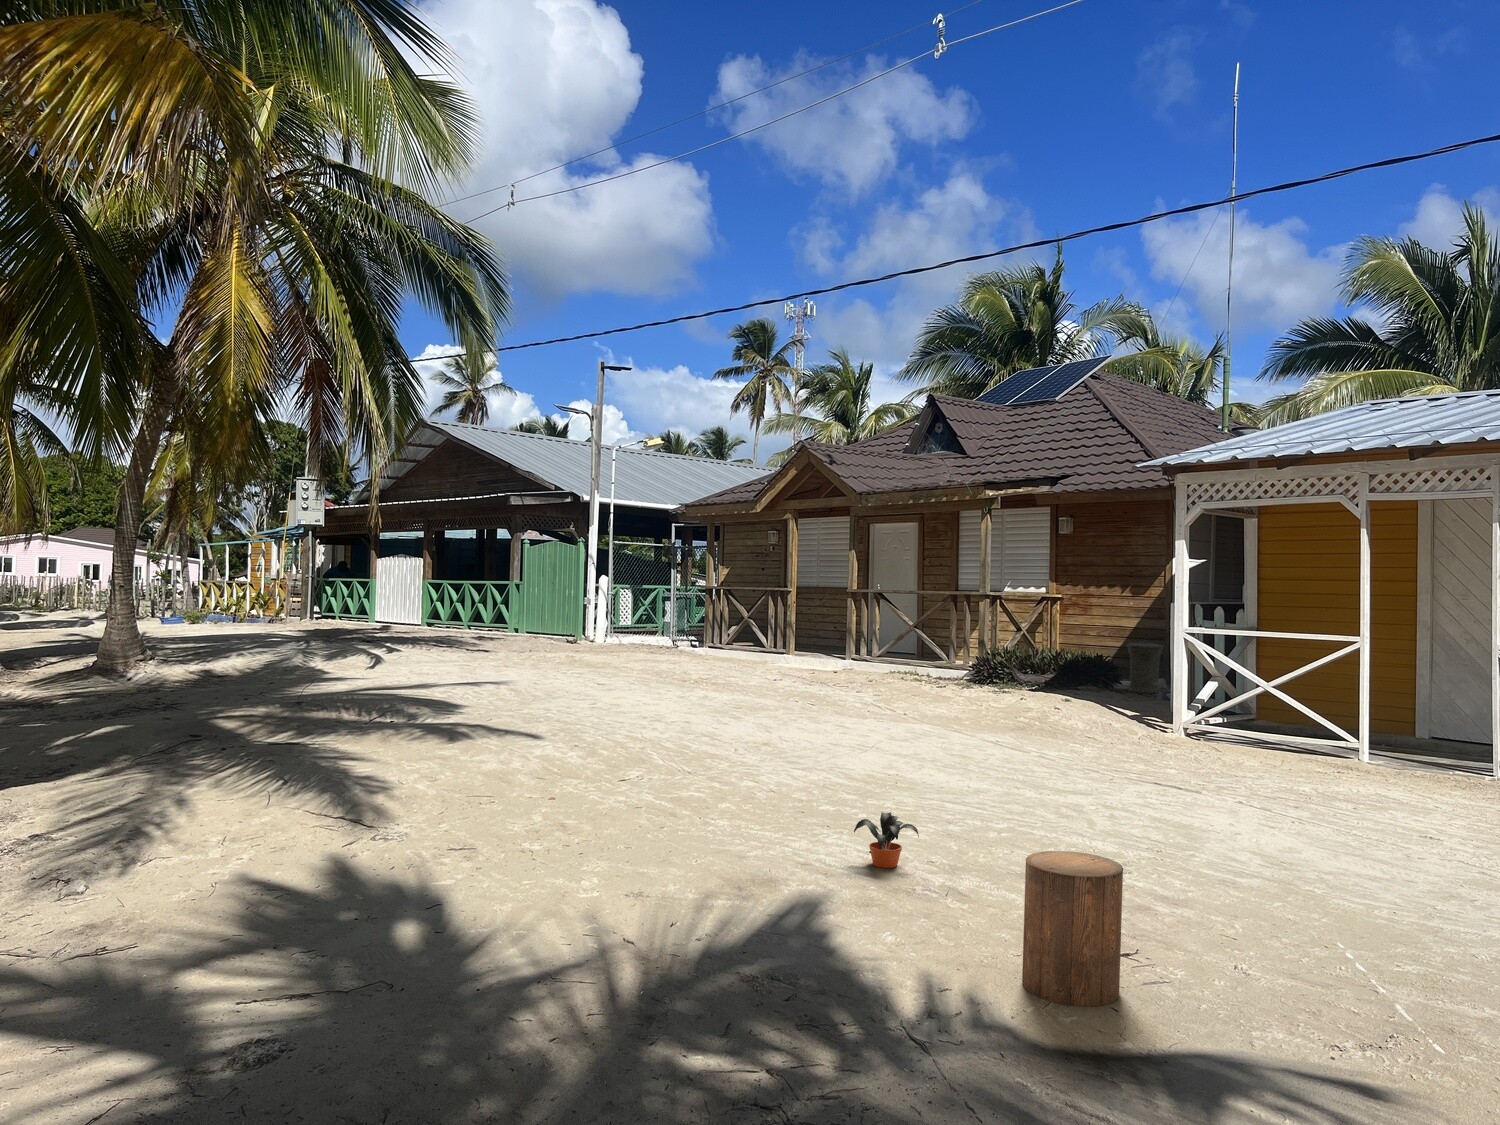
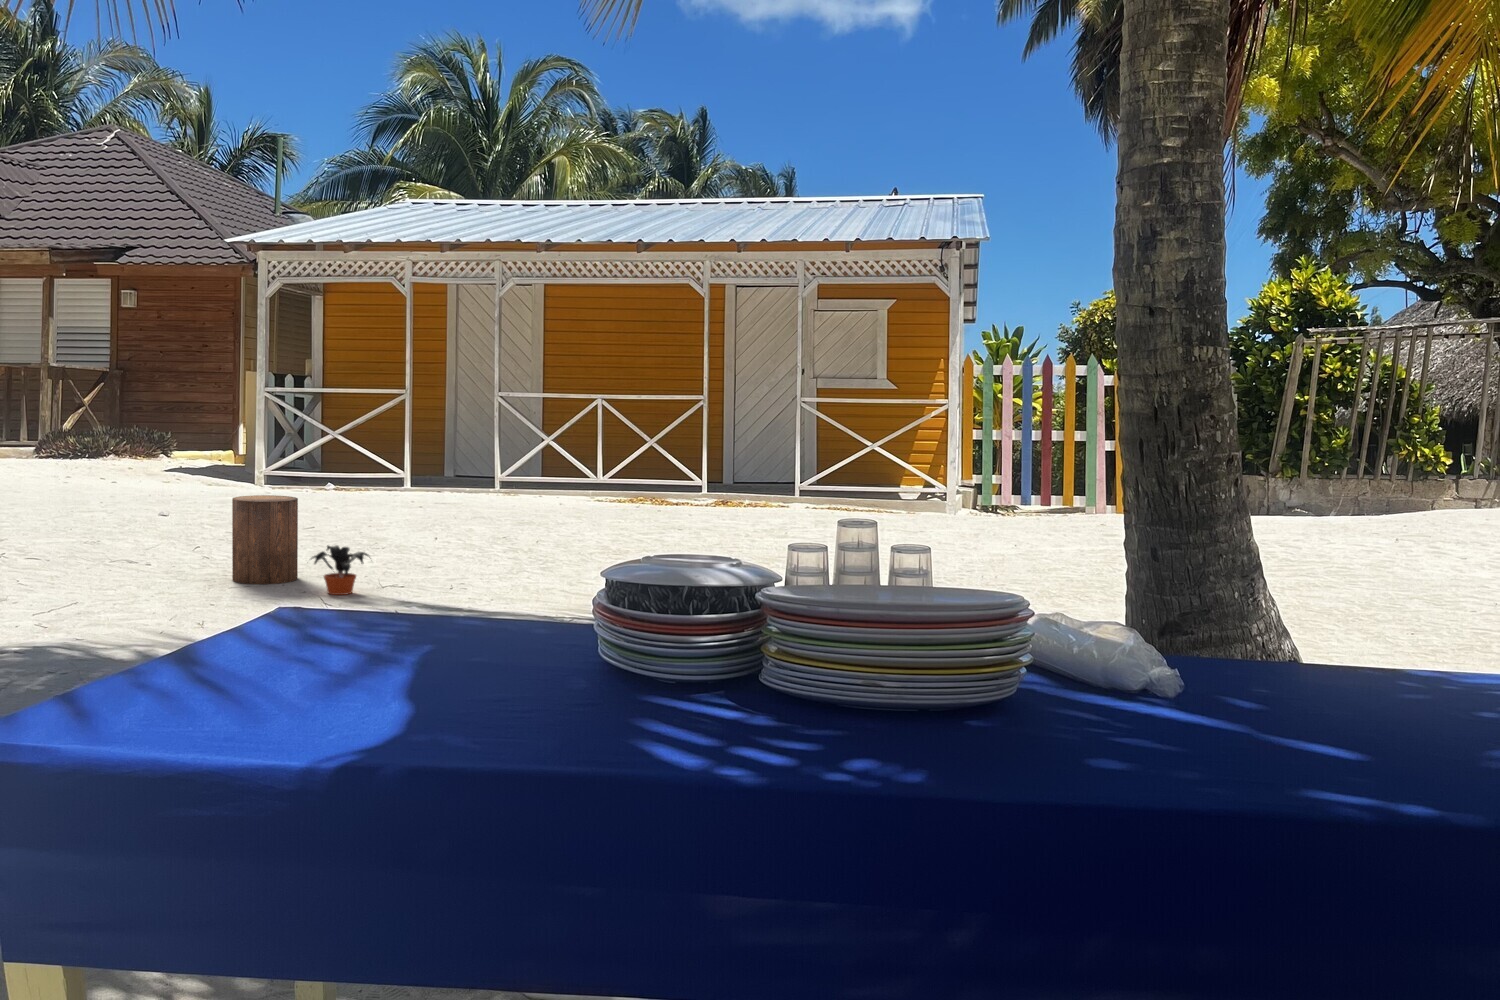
trash can: present [1127,641,1163,694] -> none [201,407,237,456]
potted plant: present [854,812,919,868] -> present [311,545,369,595]

